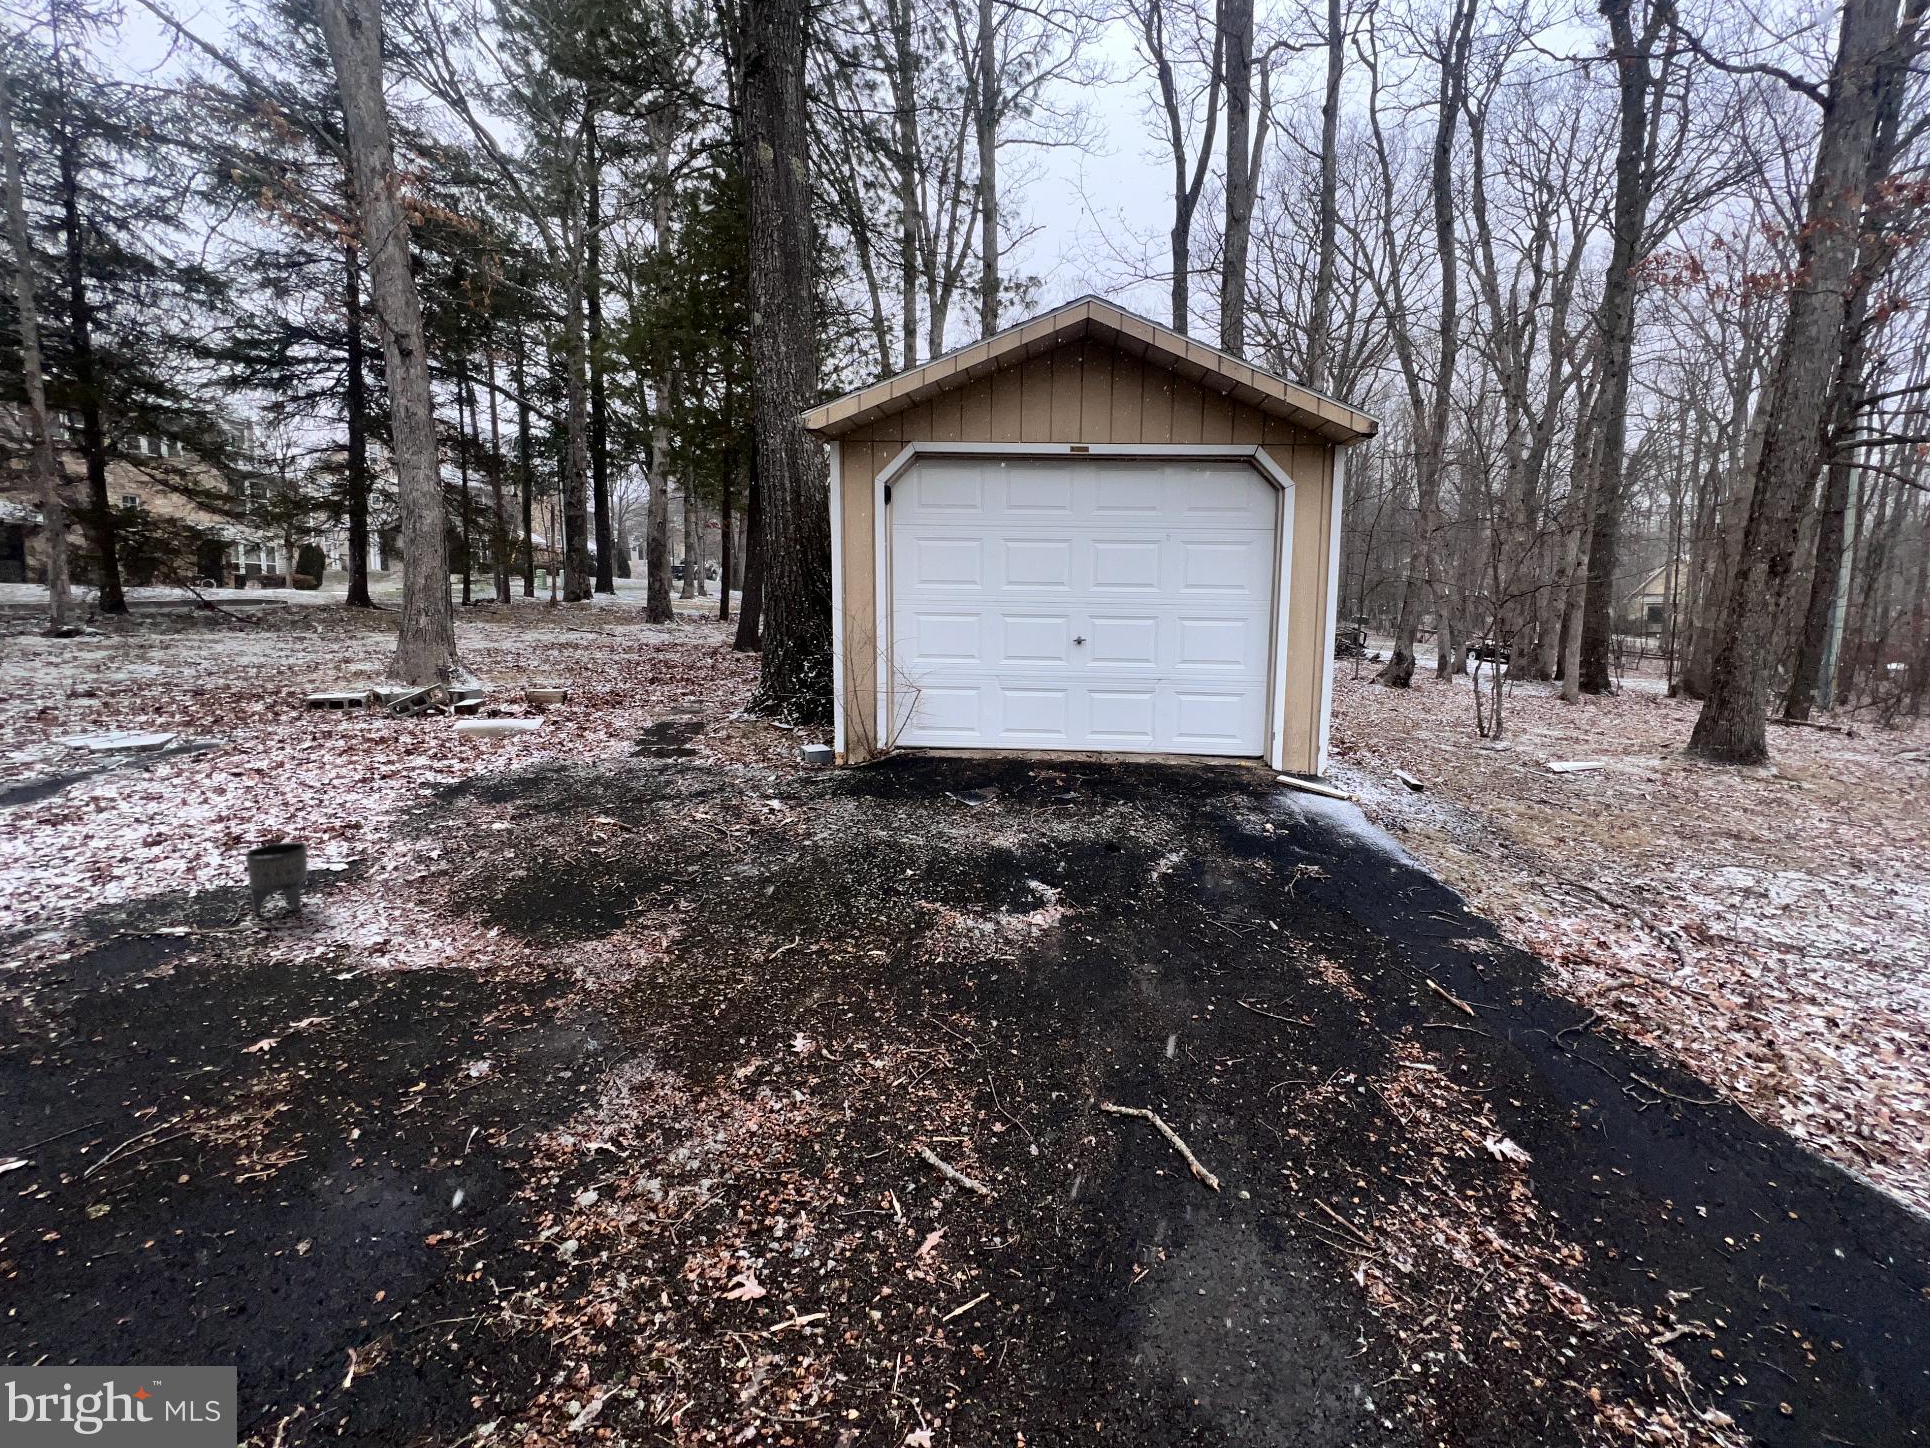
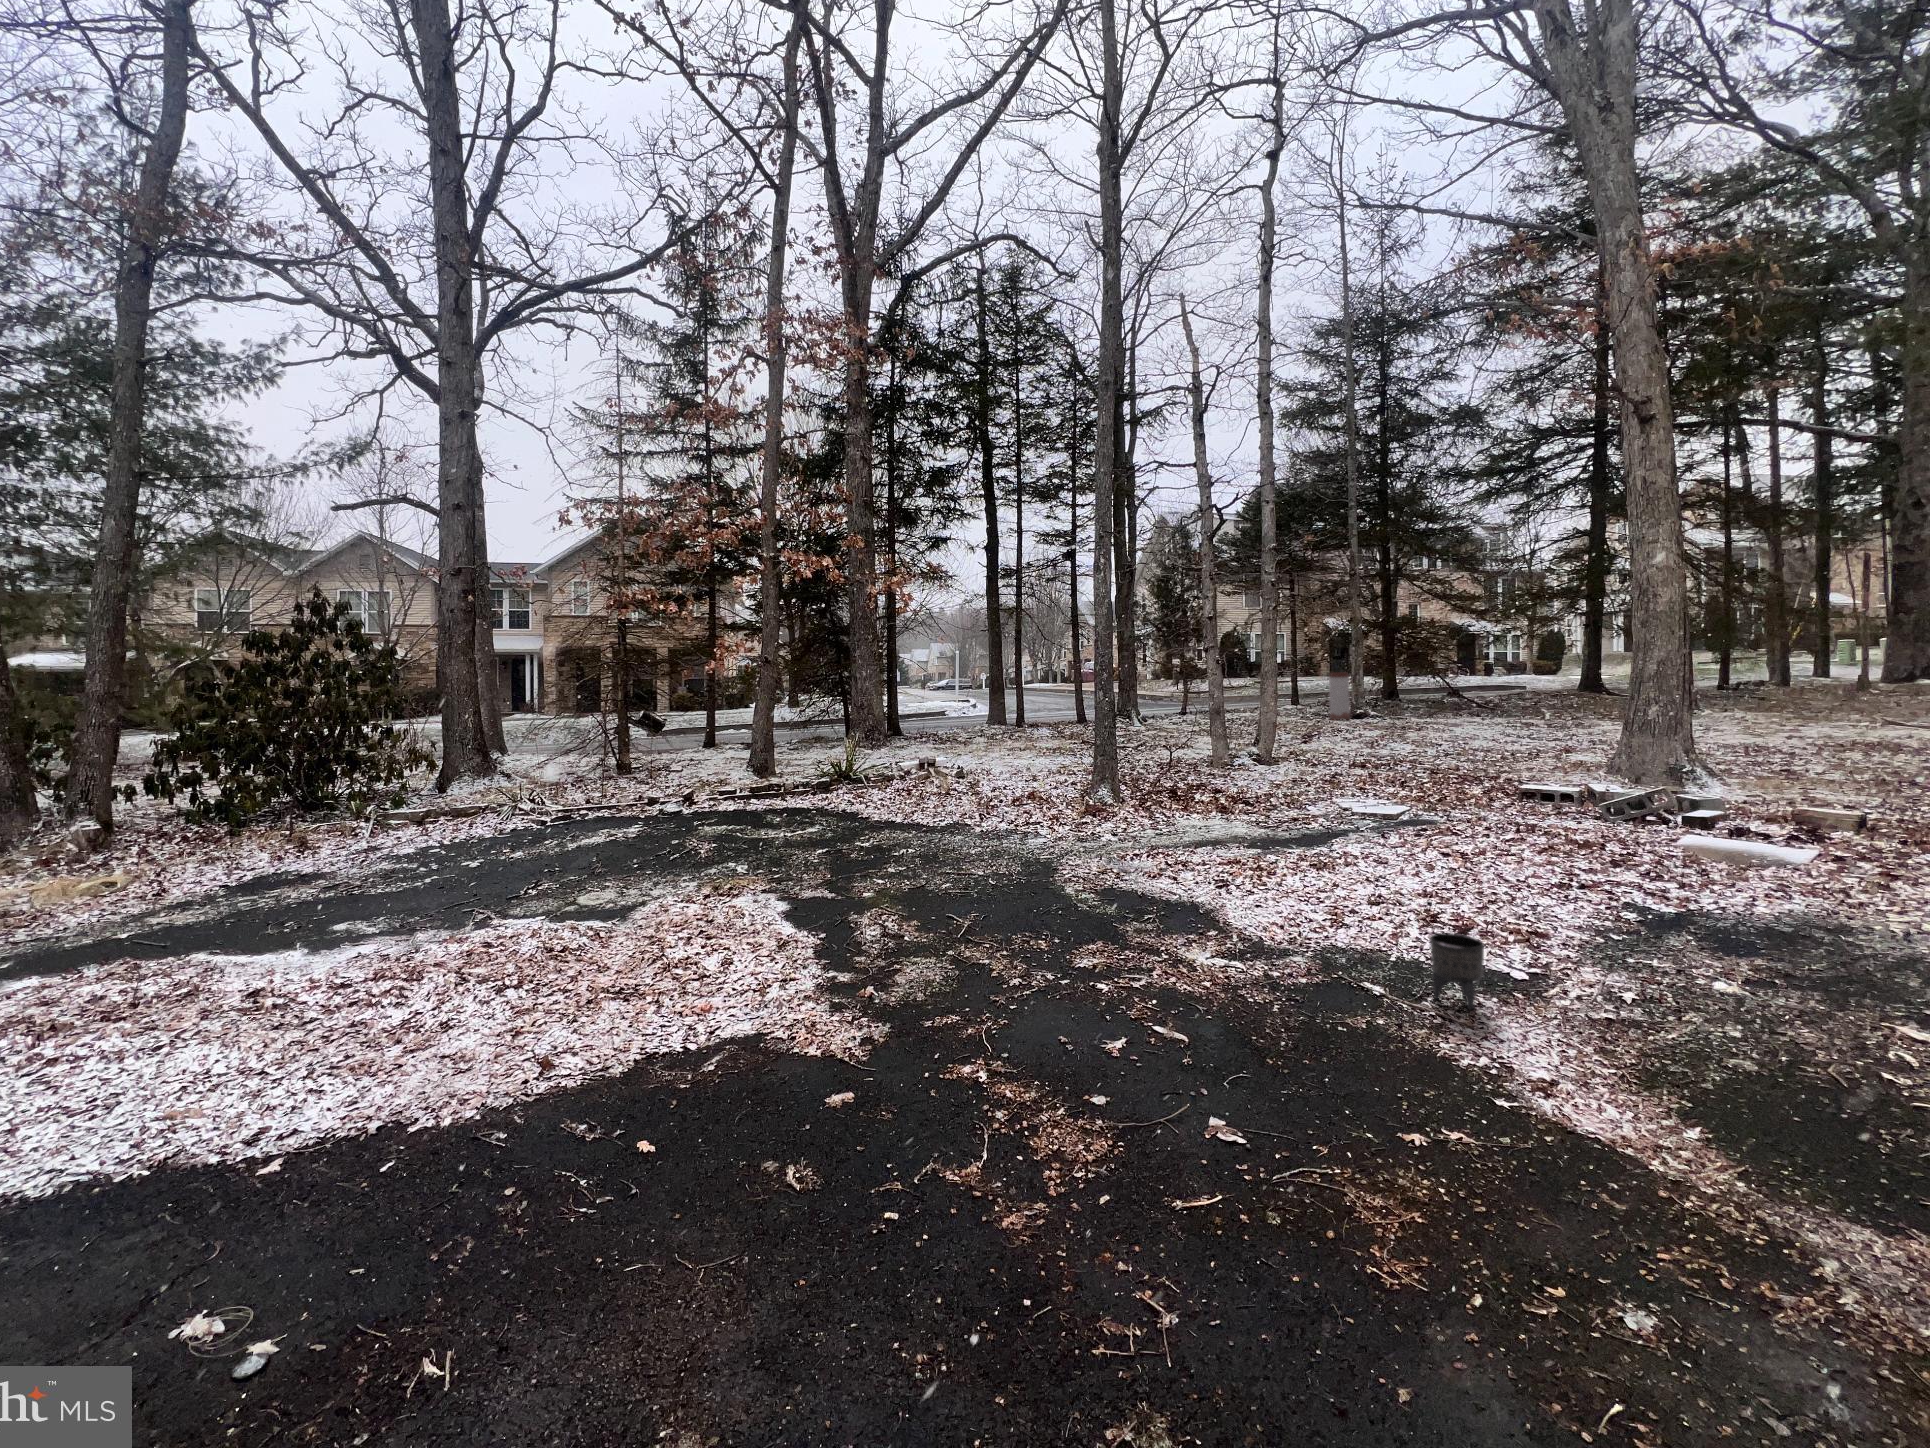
trash can: none [11,577,56,640] -> present [1329,672,1350,720]

